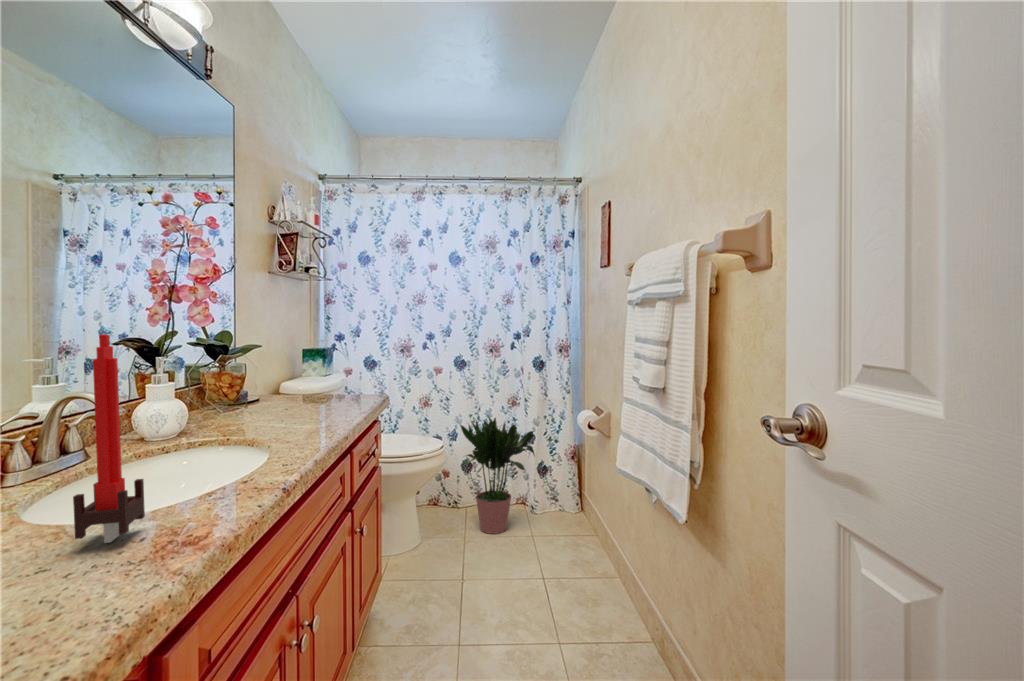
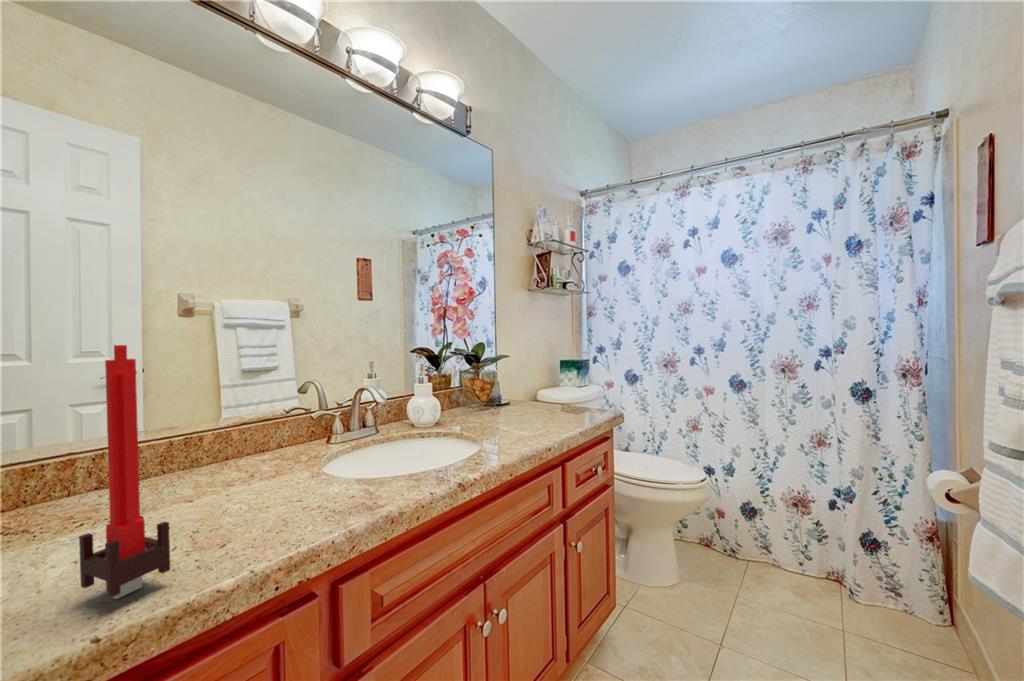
potted plant: present [460,418,535,534] -> none [731,448,861,619]

